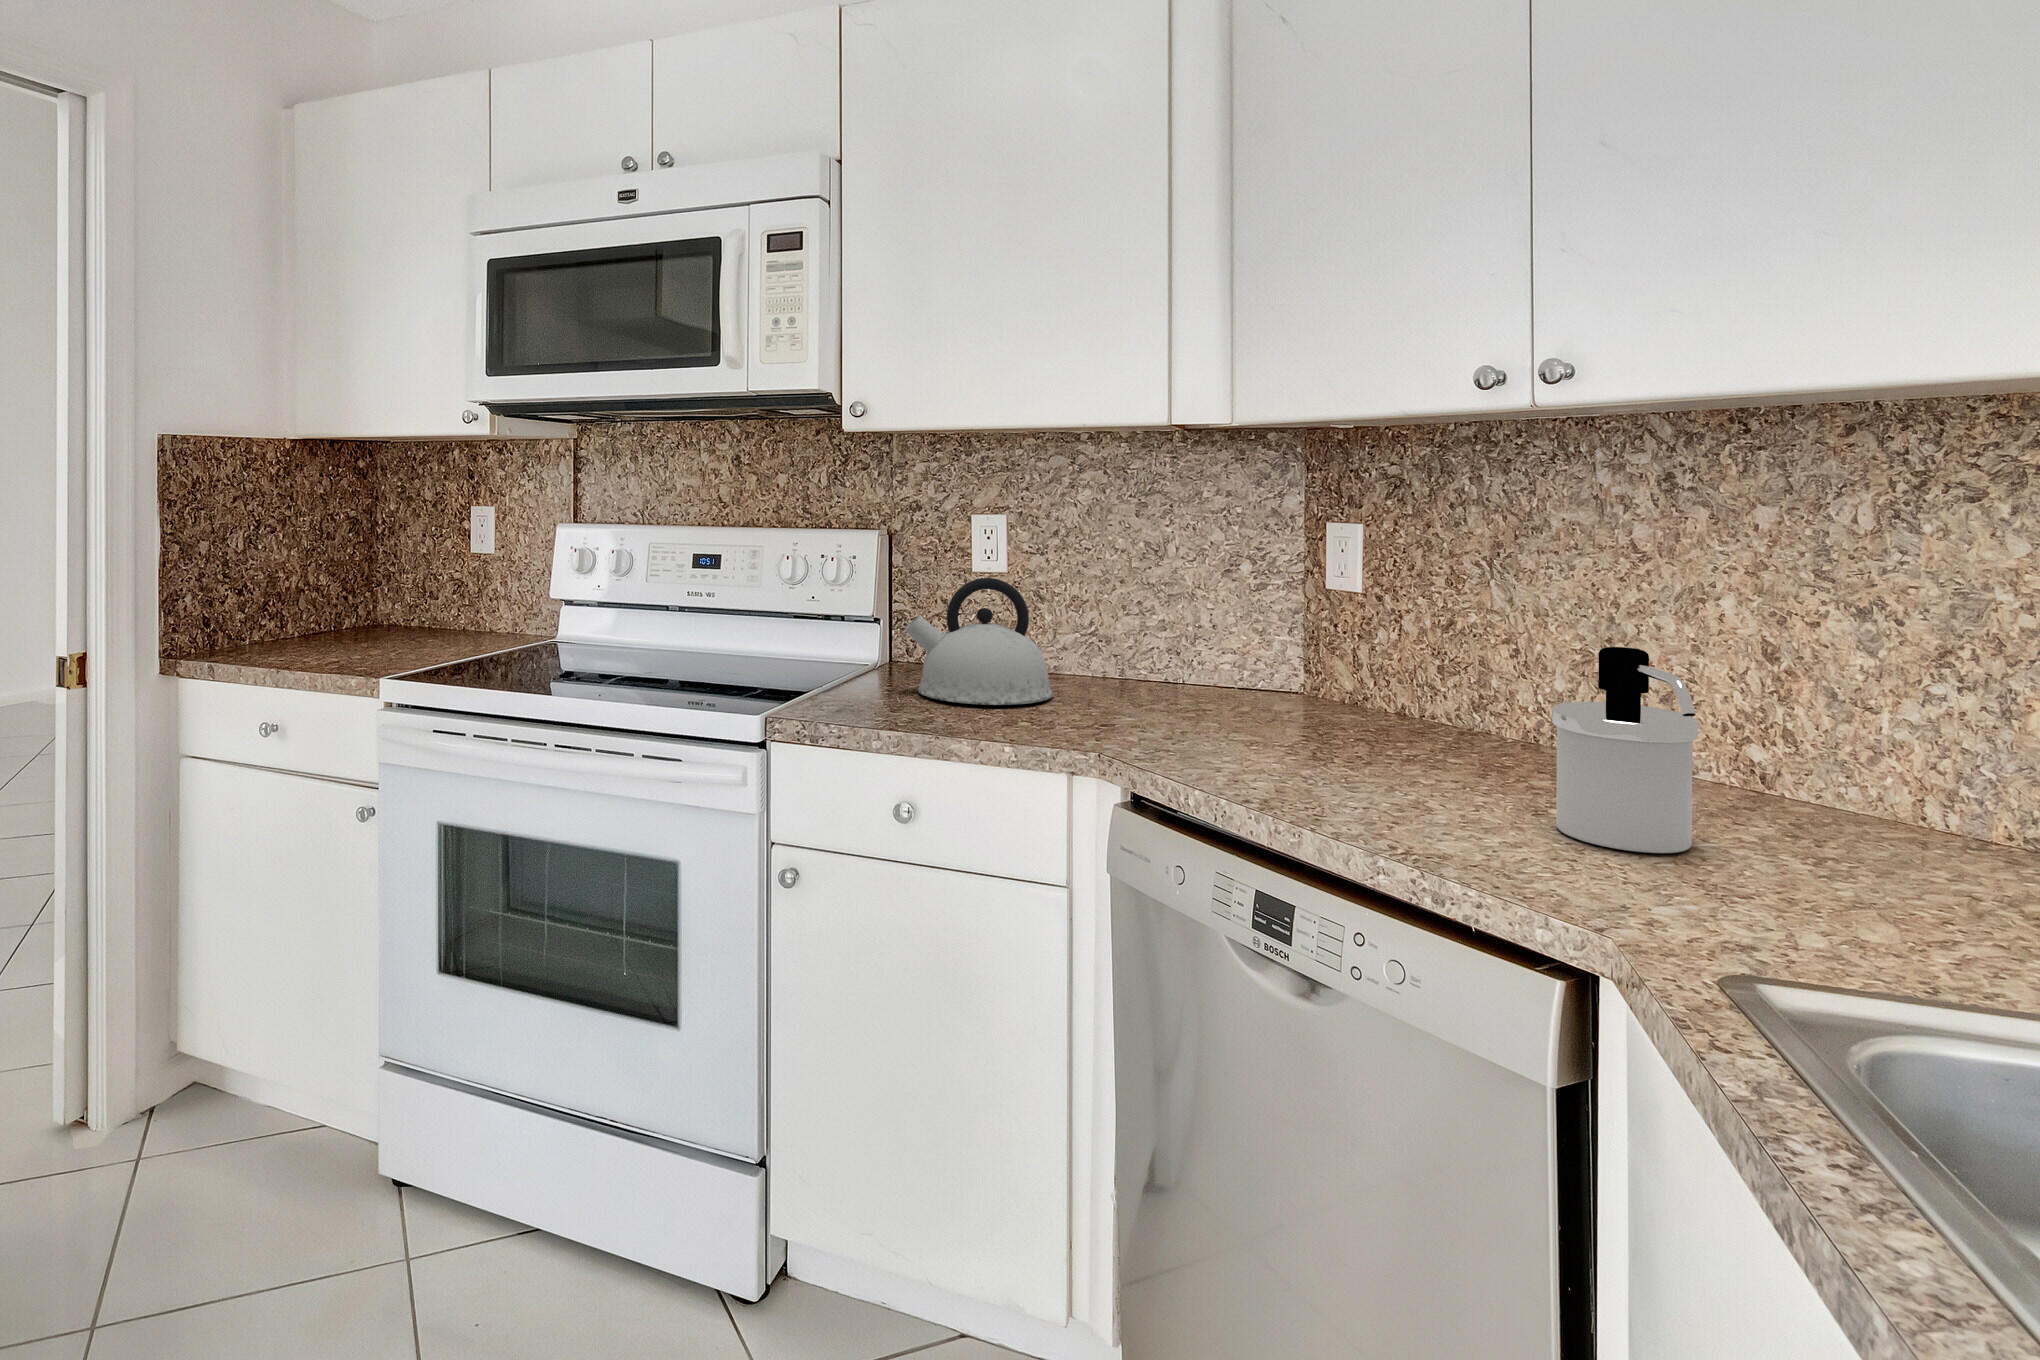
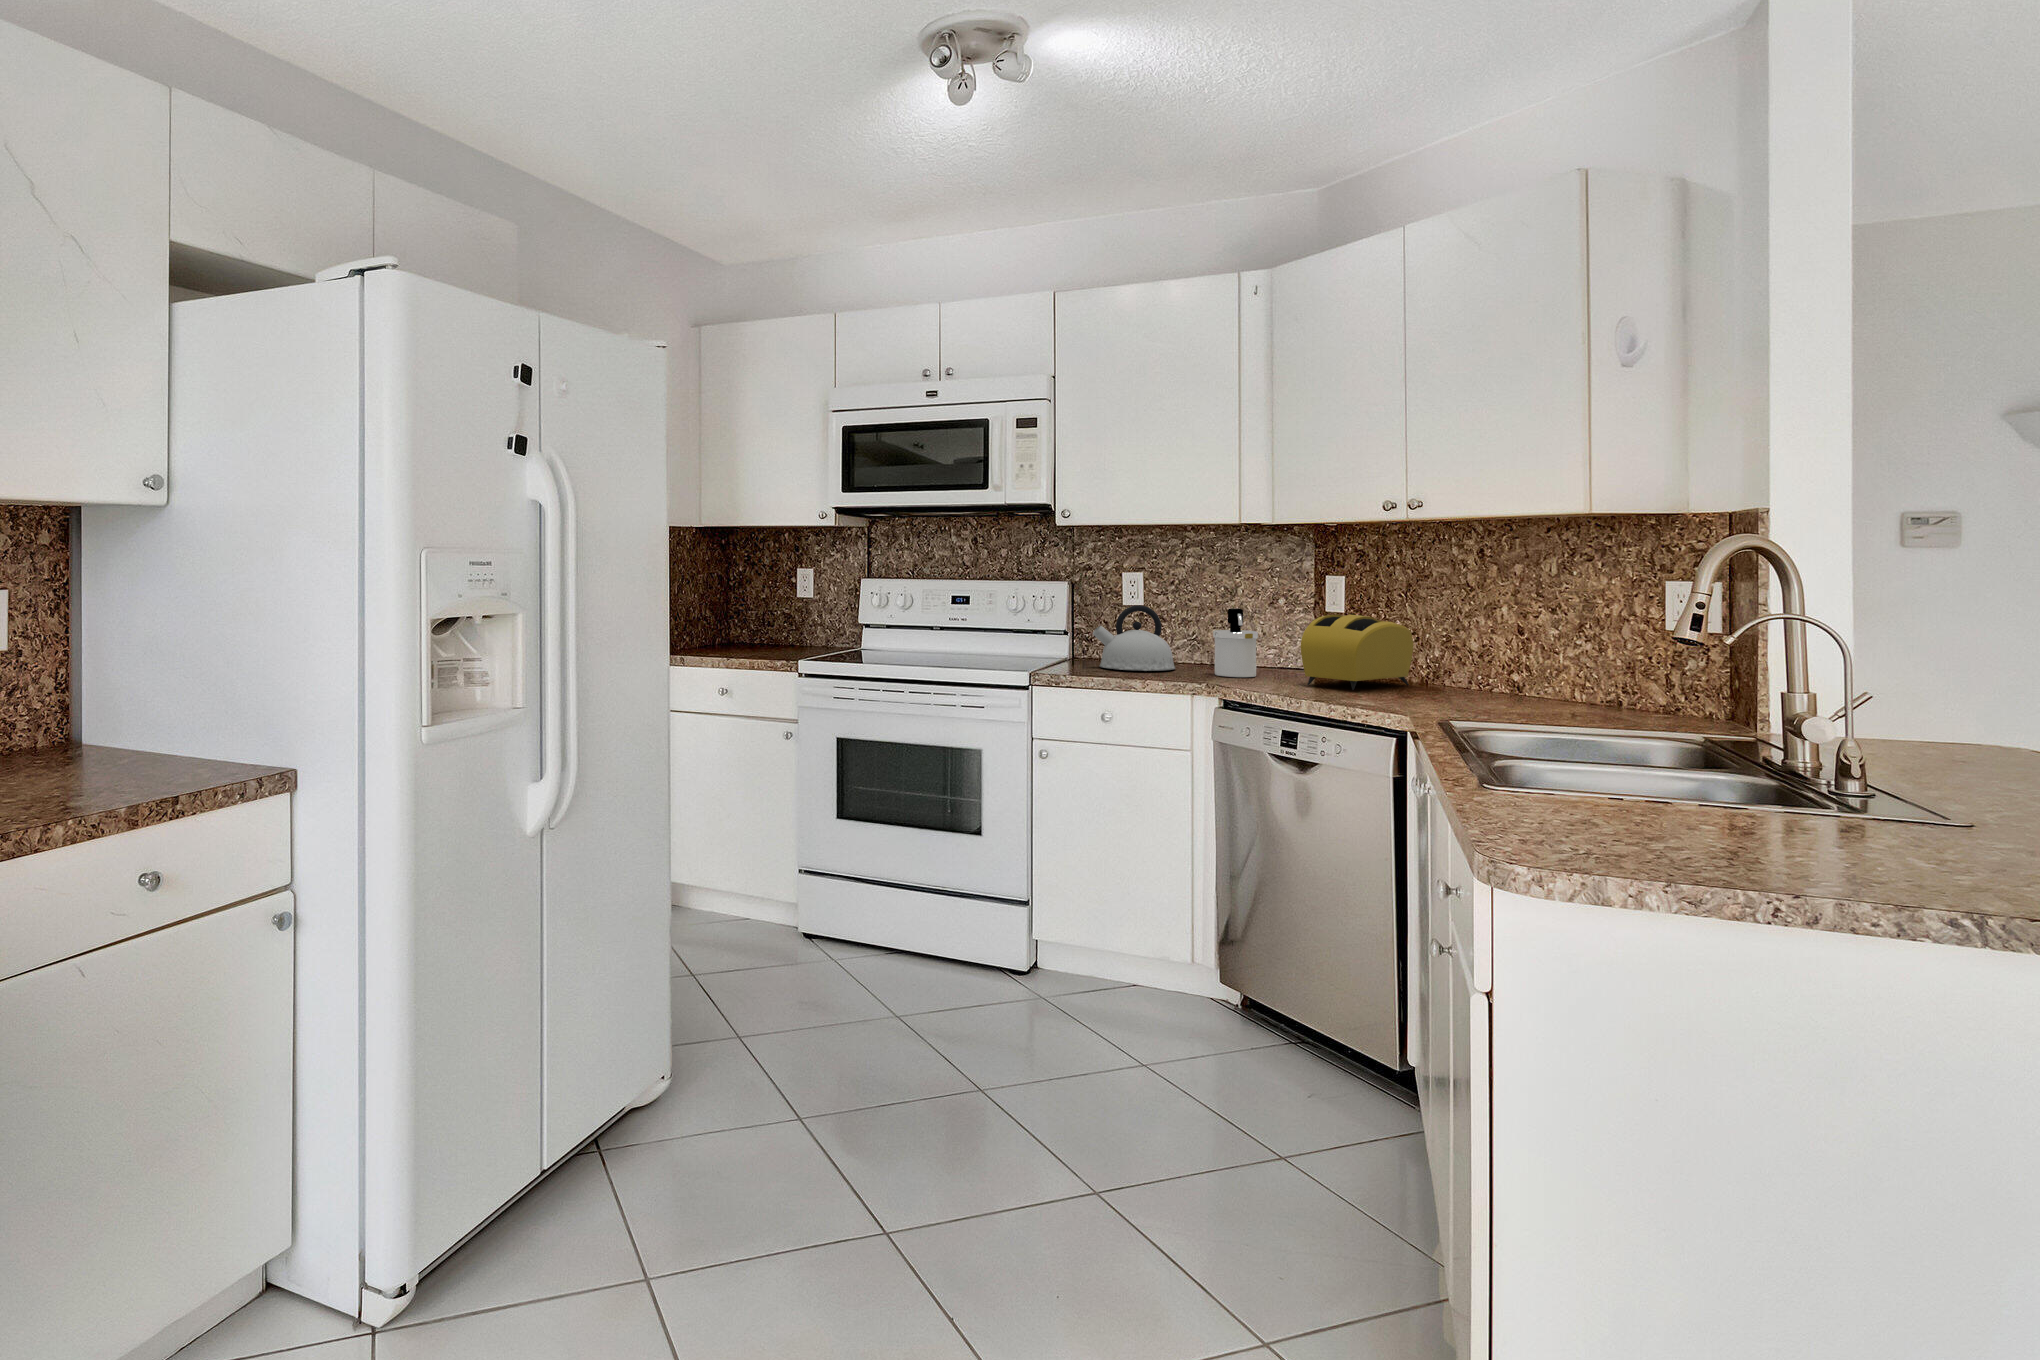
toaster: none [1289,608,1517,777] -> present [1301,615,1413,690]
soap dispenser: present [1552,647,1698,853] -> present [1213,608,1258,677]

